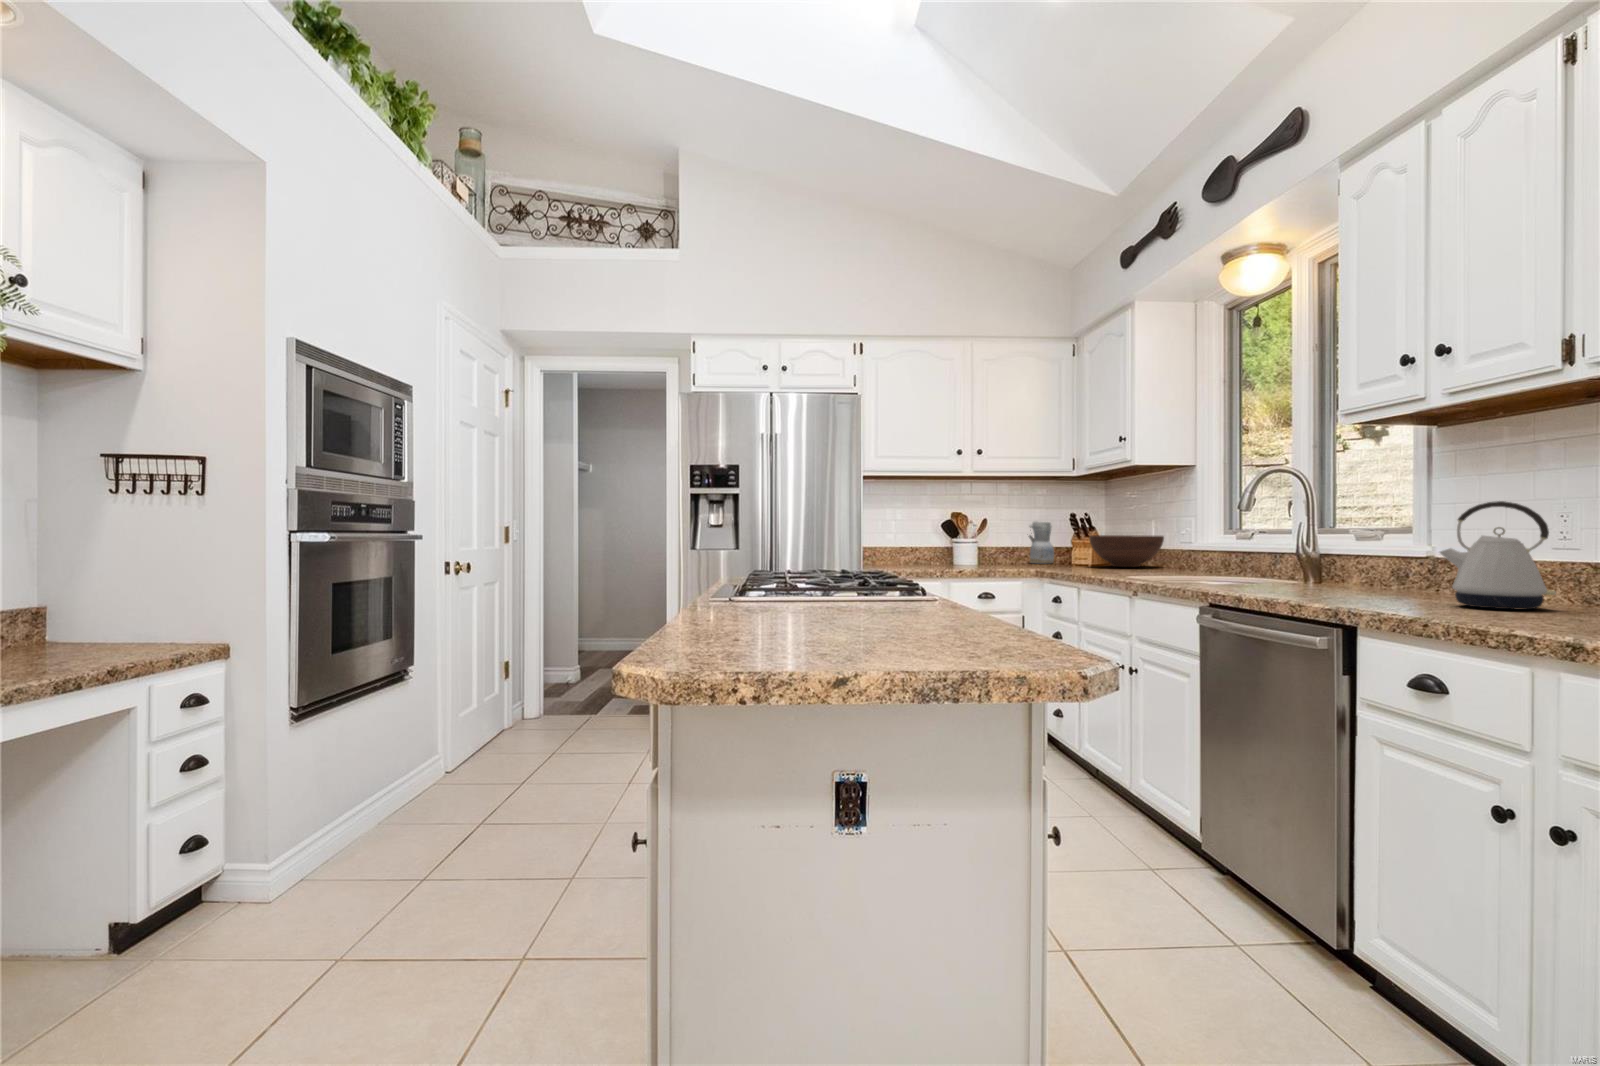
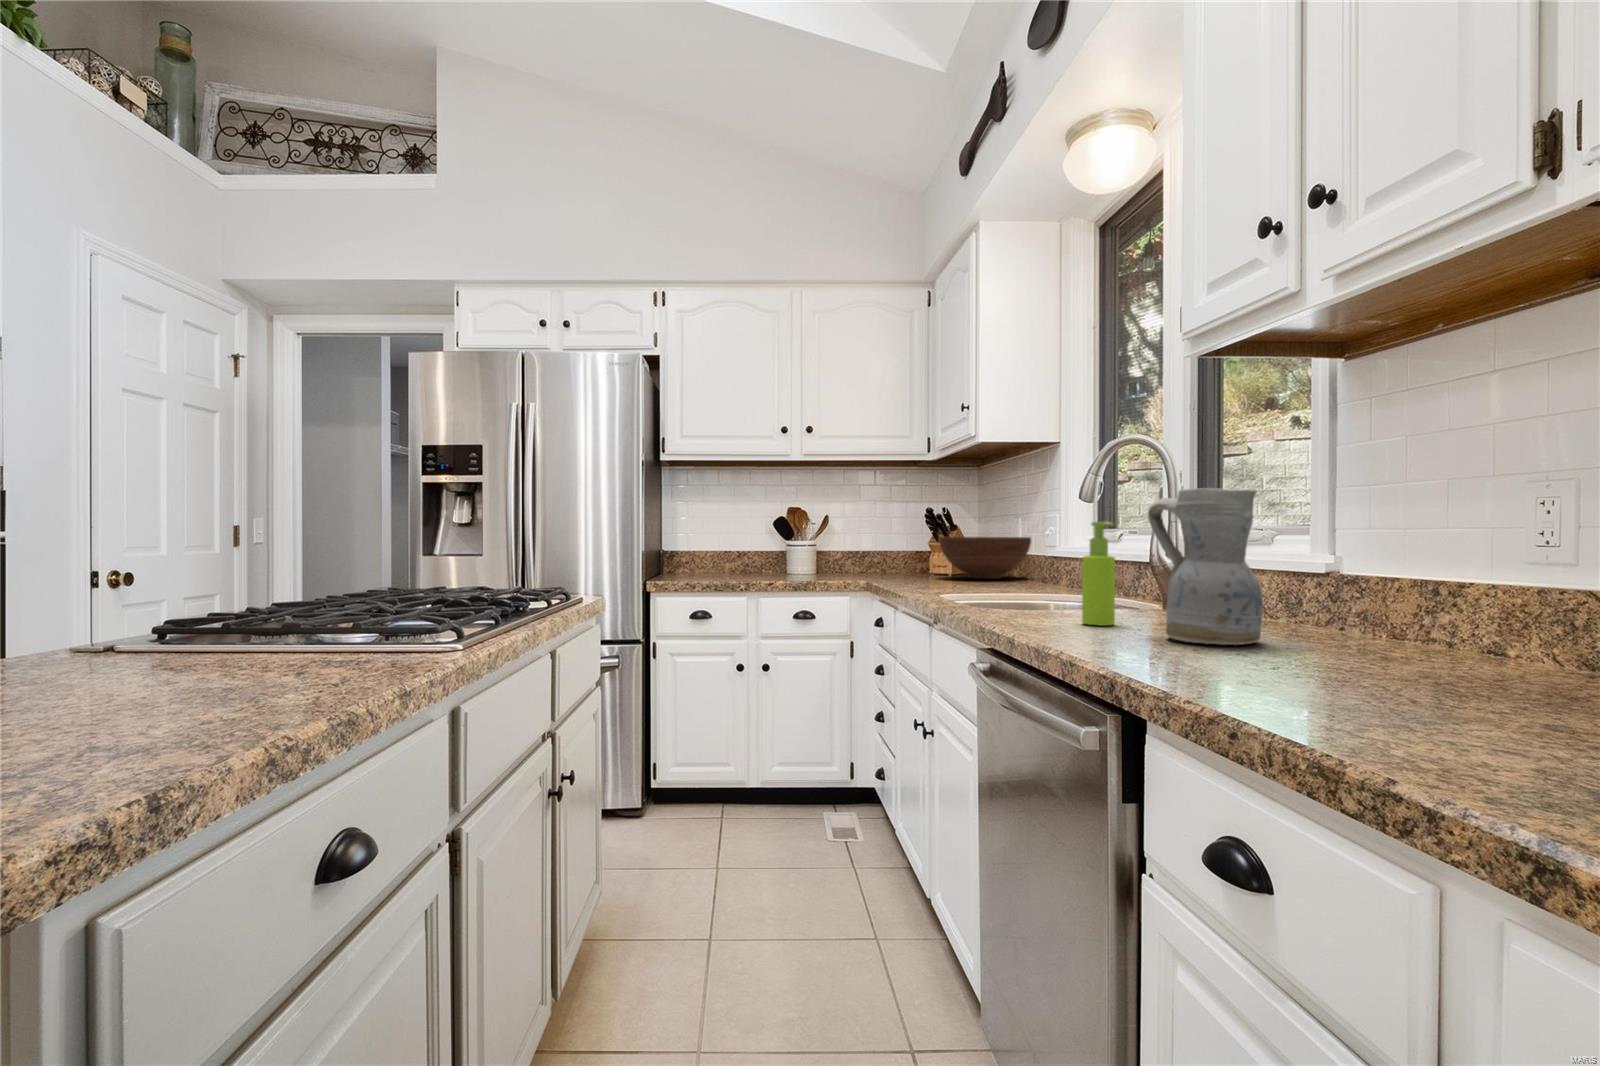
kettle: present [1440,501,1556,609] -> none [1318,471,1531,685]
ceramic pitcher: present [1028,521,1054,563] -> present [1148,488,1263,645]
soap dispenser: none [1265,526,1289,590] -> present [1082,522,1115,625]

